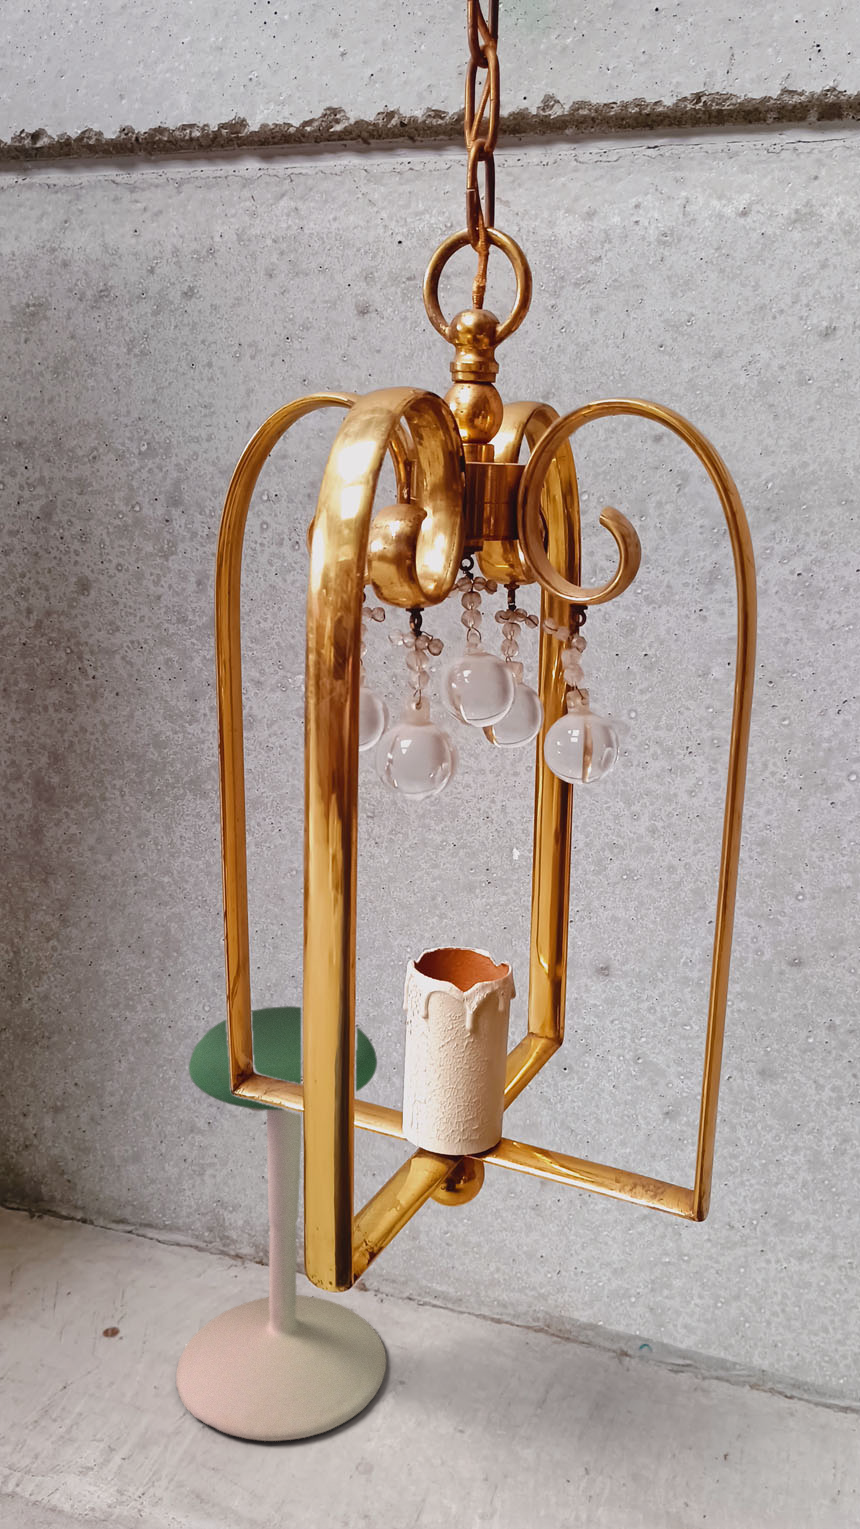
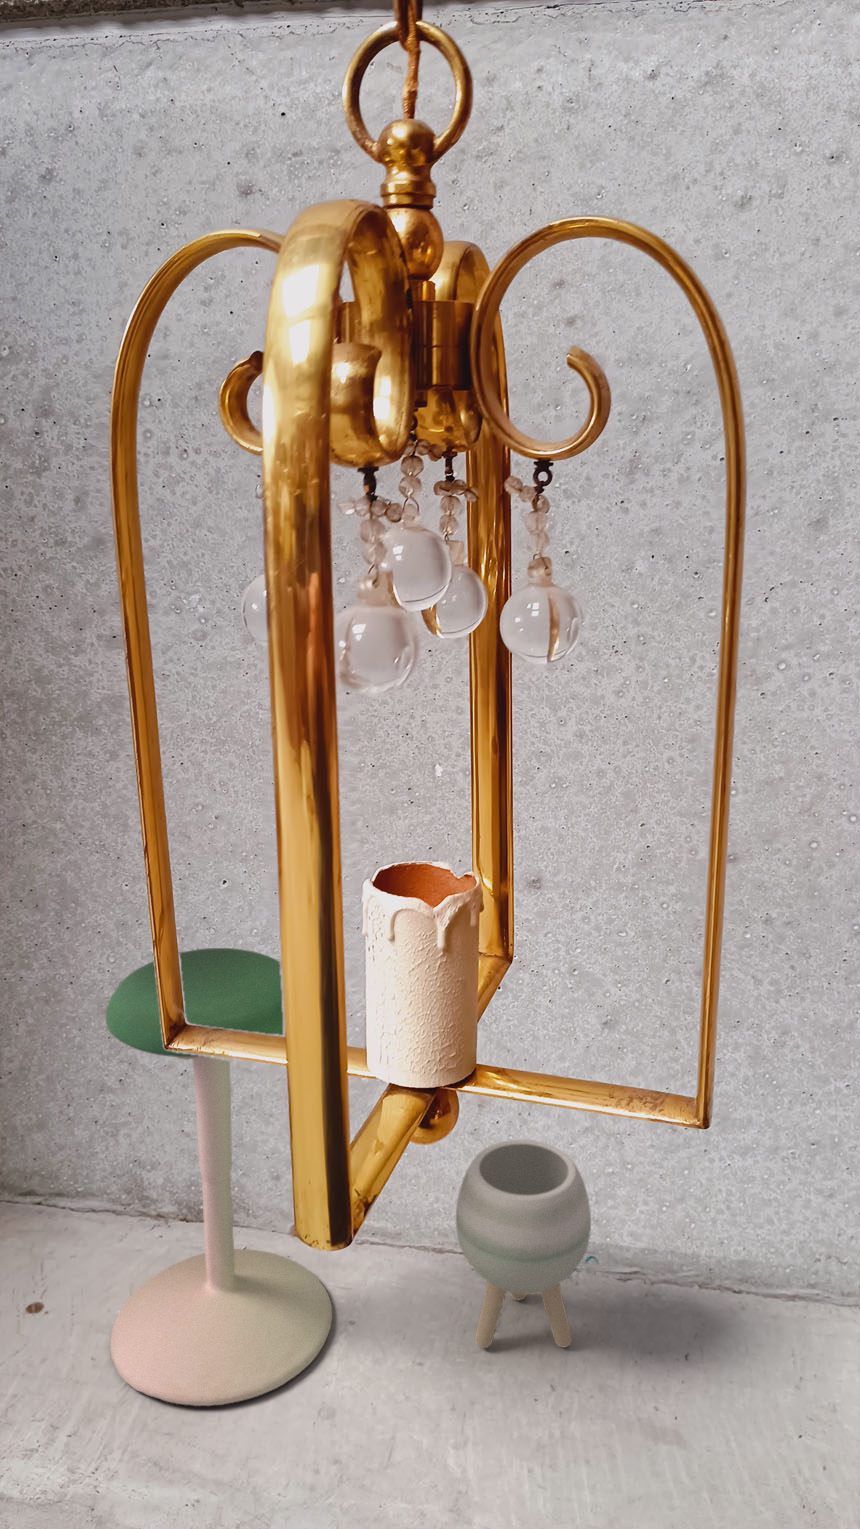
planter: none [506,1219,638,1430] -> present [456,1140,591,1348]

